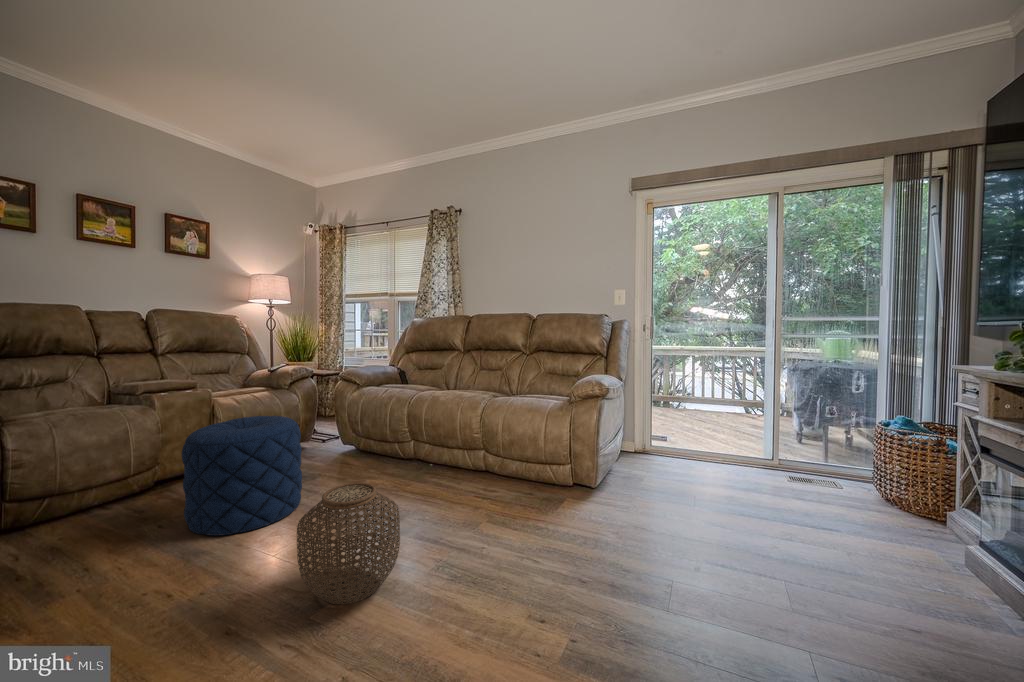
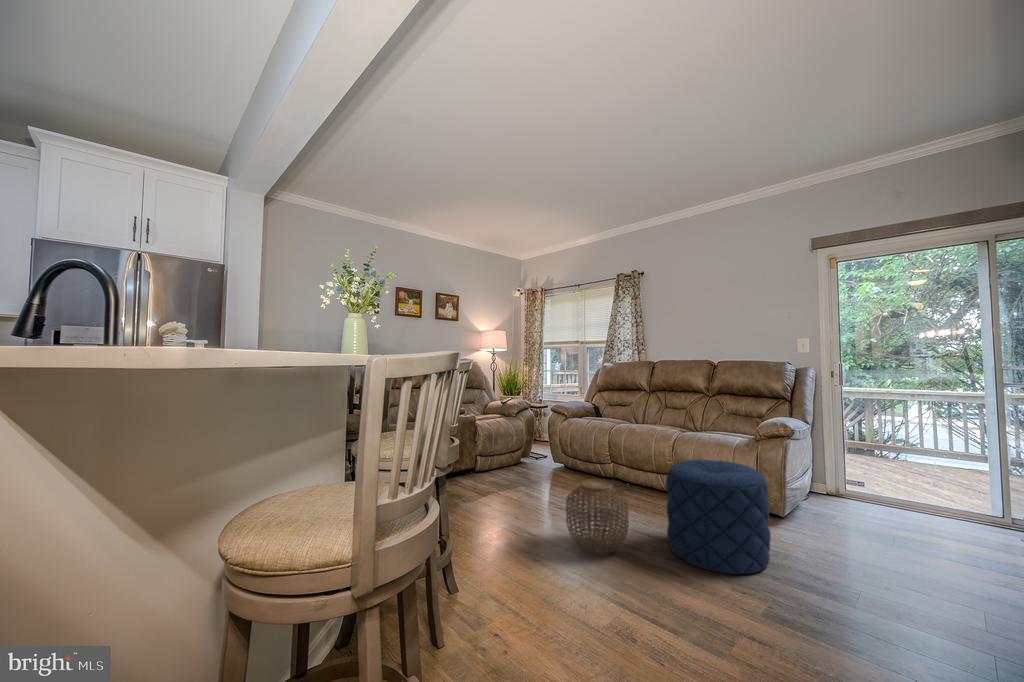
pouf: present [182,416,302,536] -> present [666,460,771,574]

